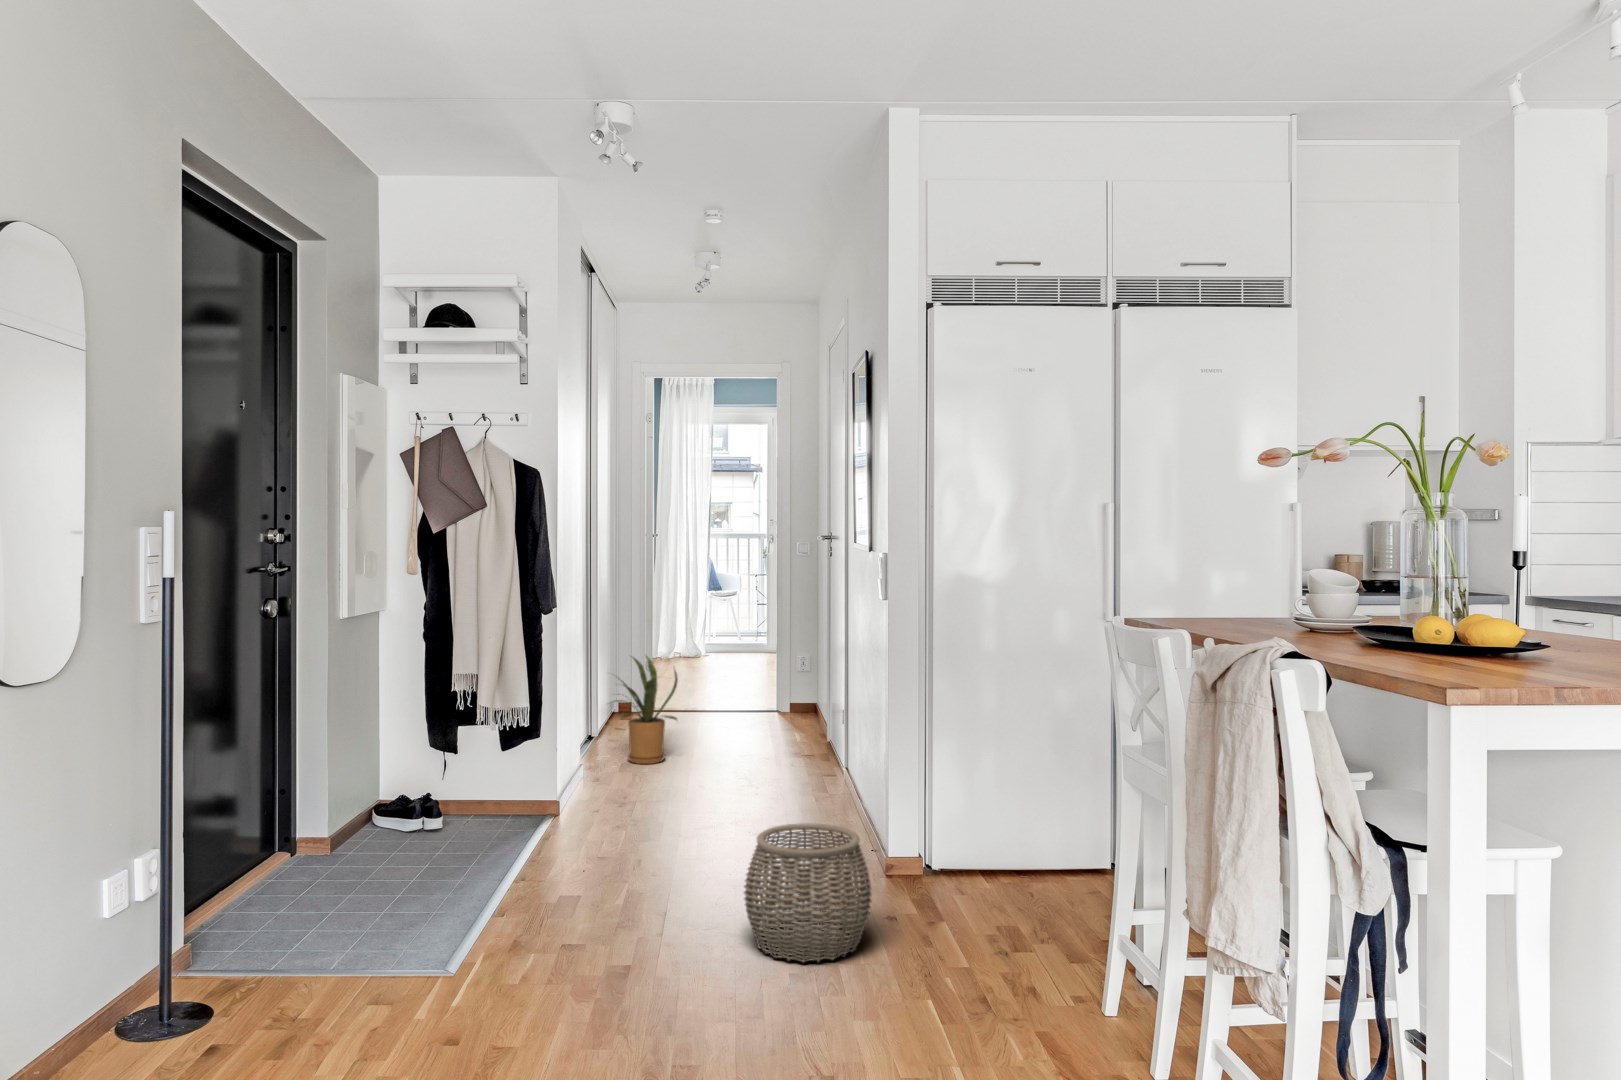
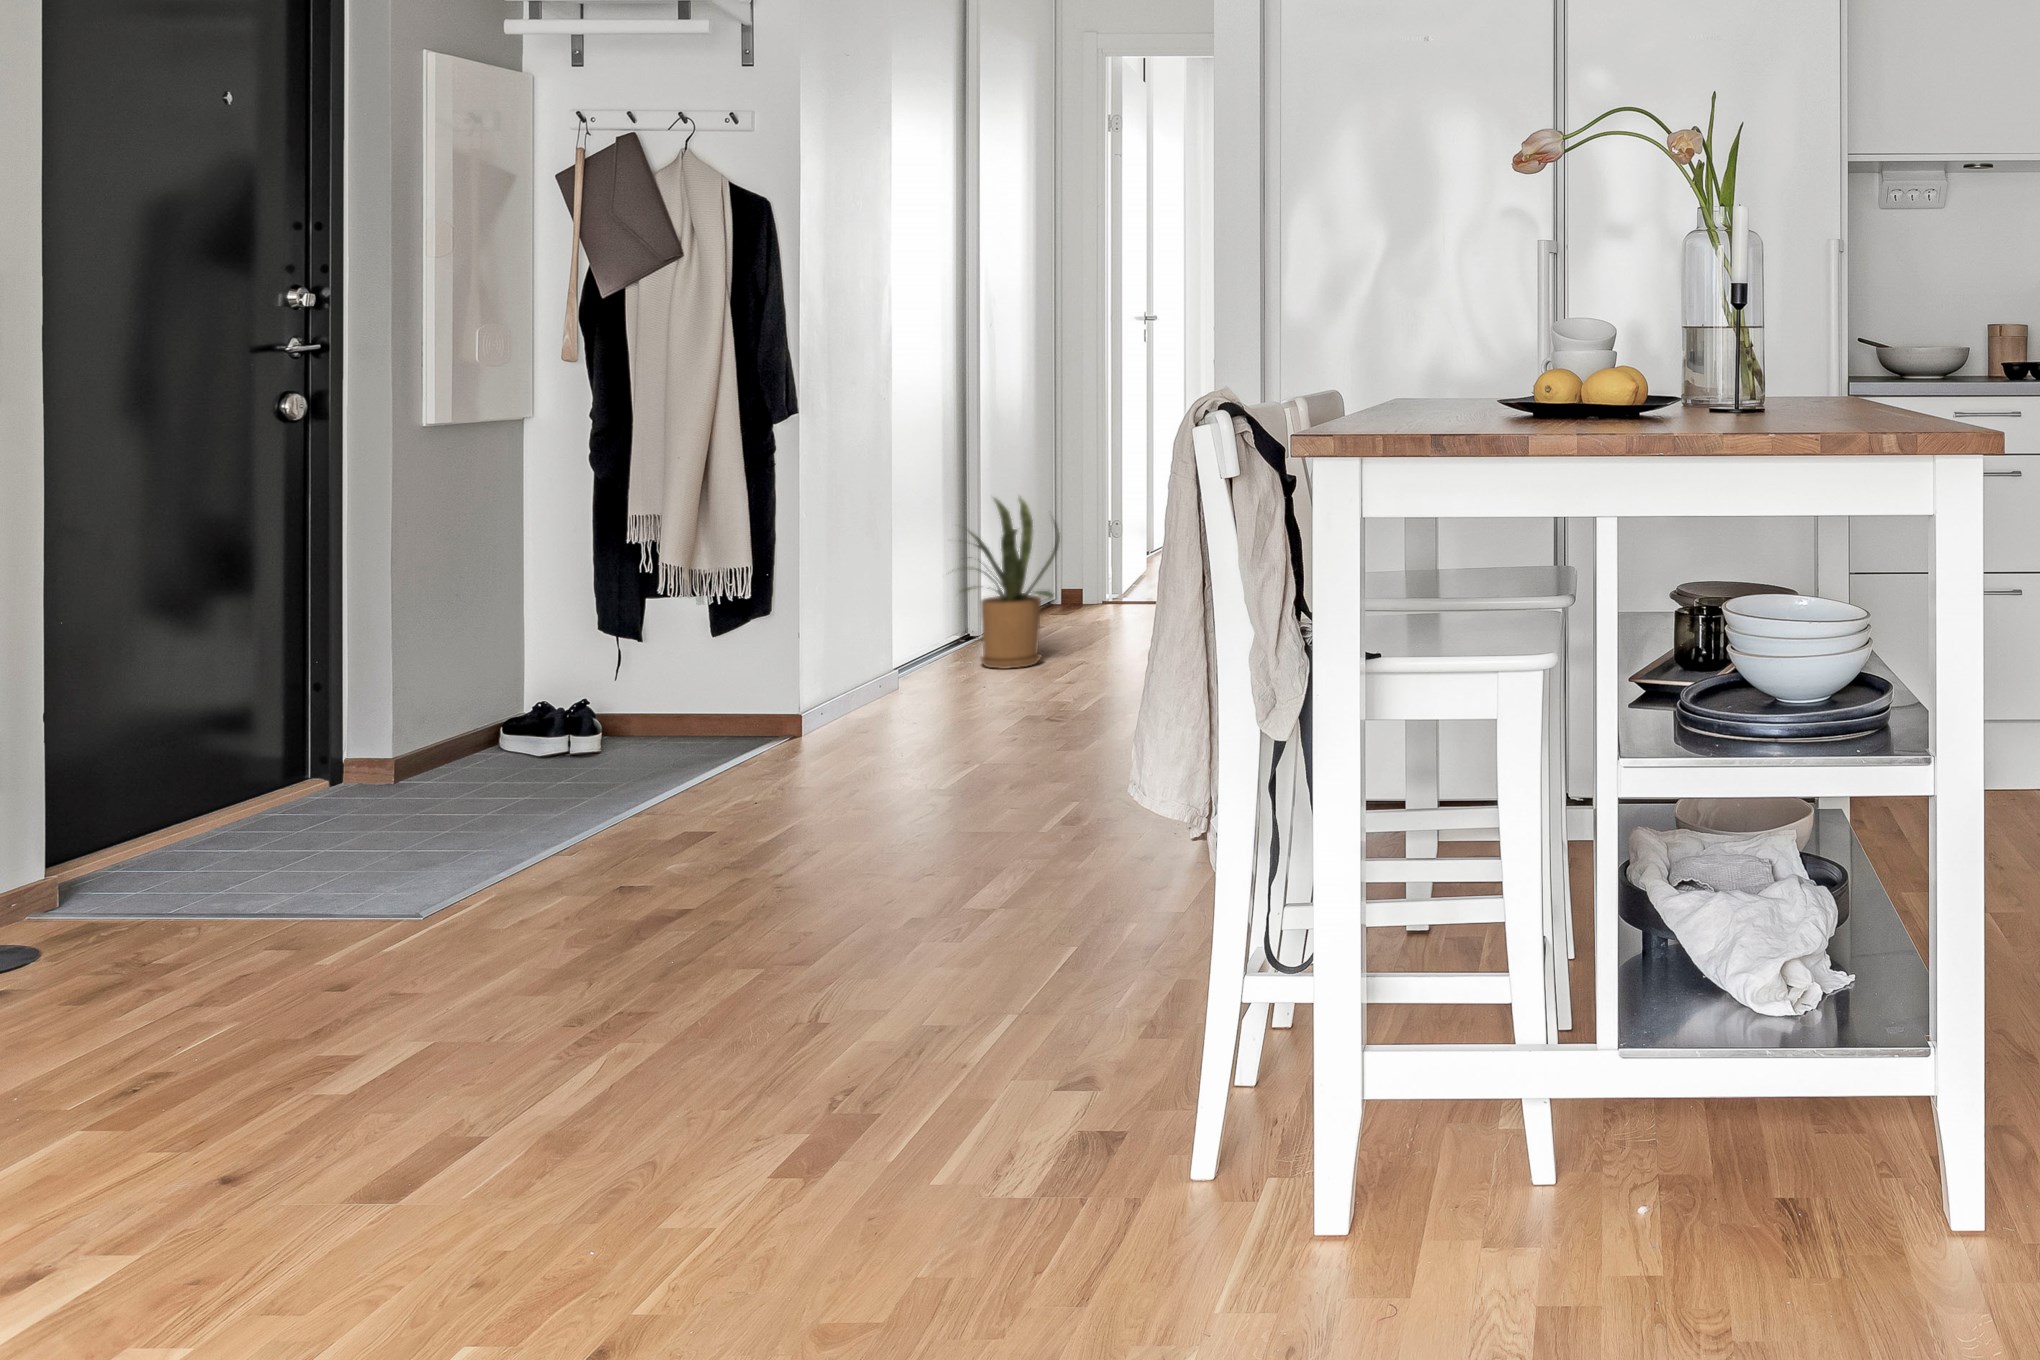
woven basket: present [744,823,872,962] -> none [905,714,1103,911]

